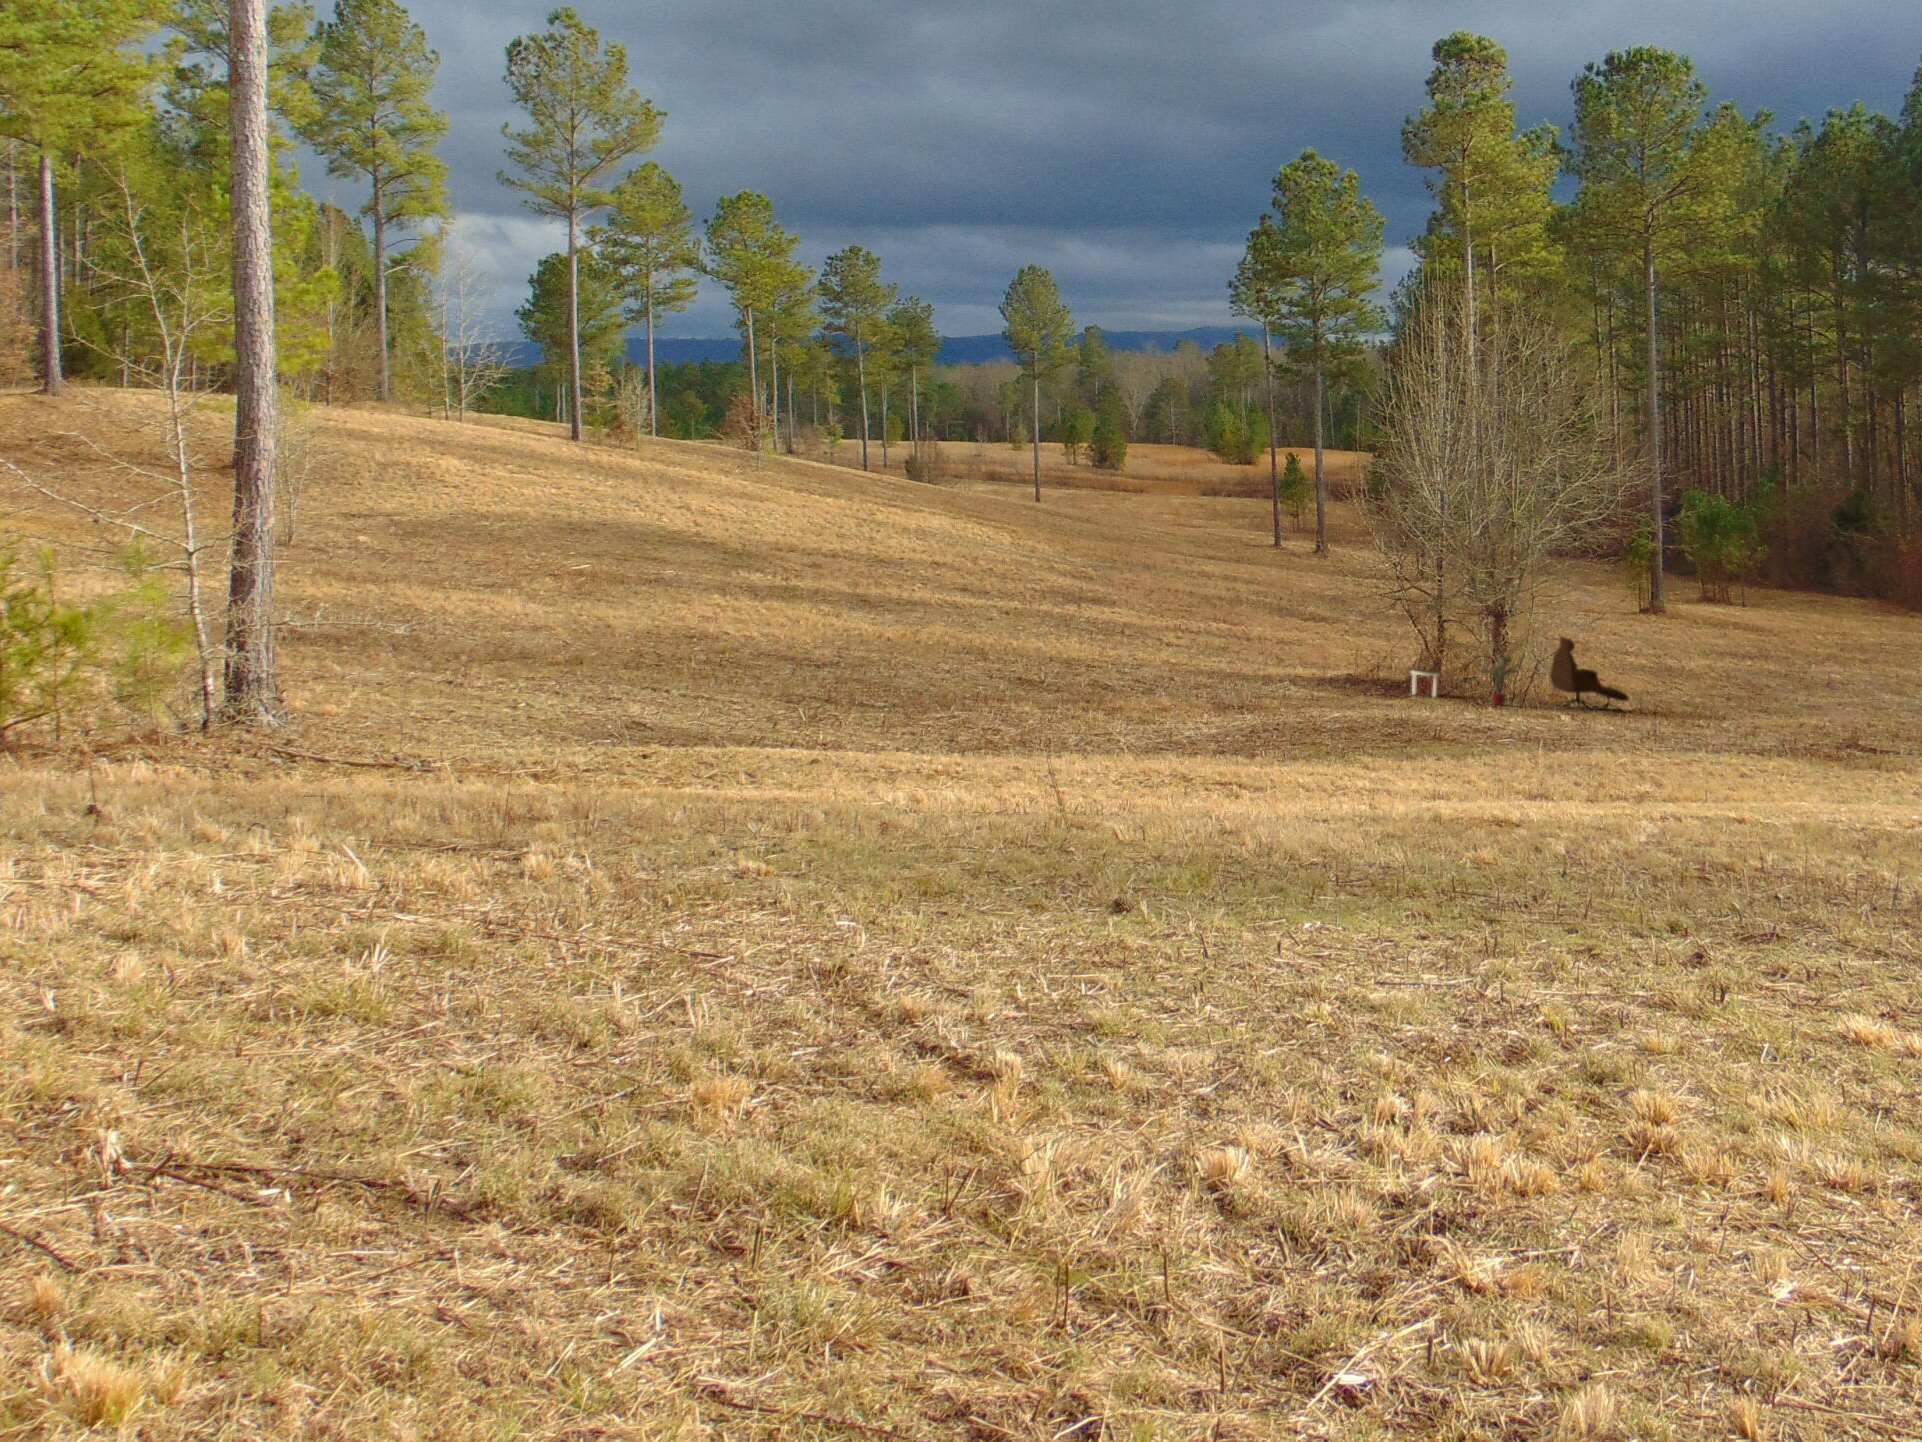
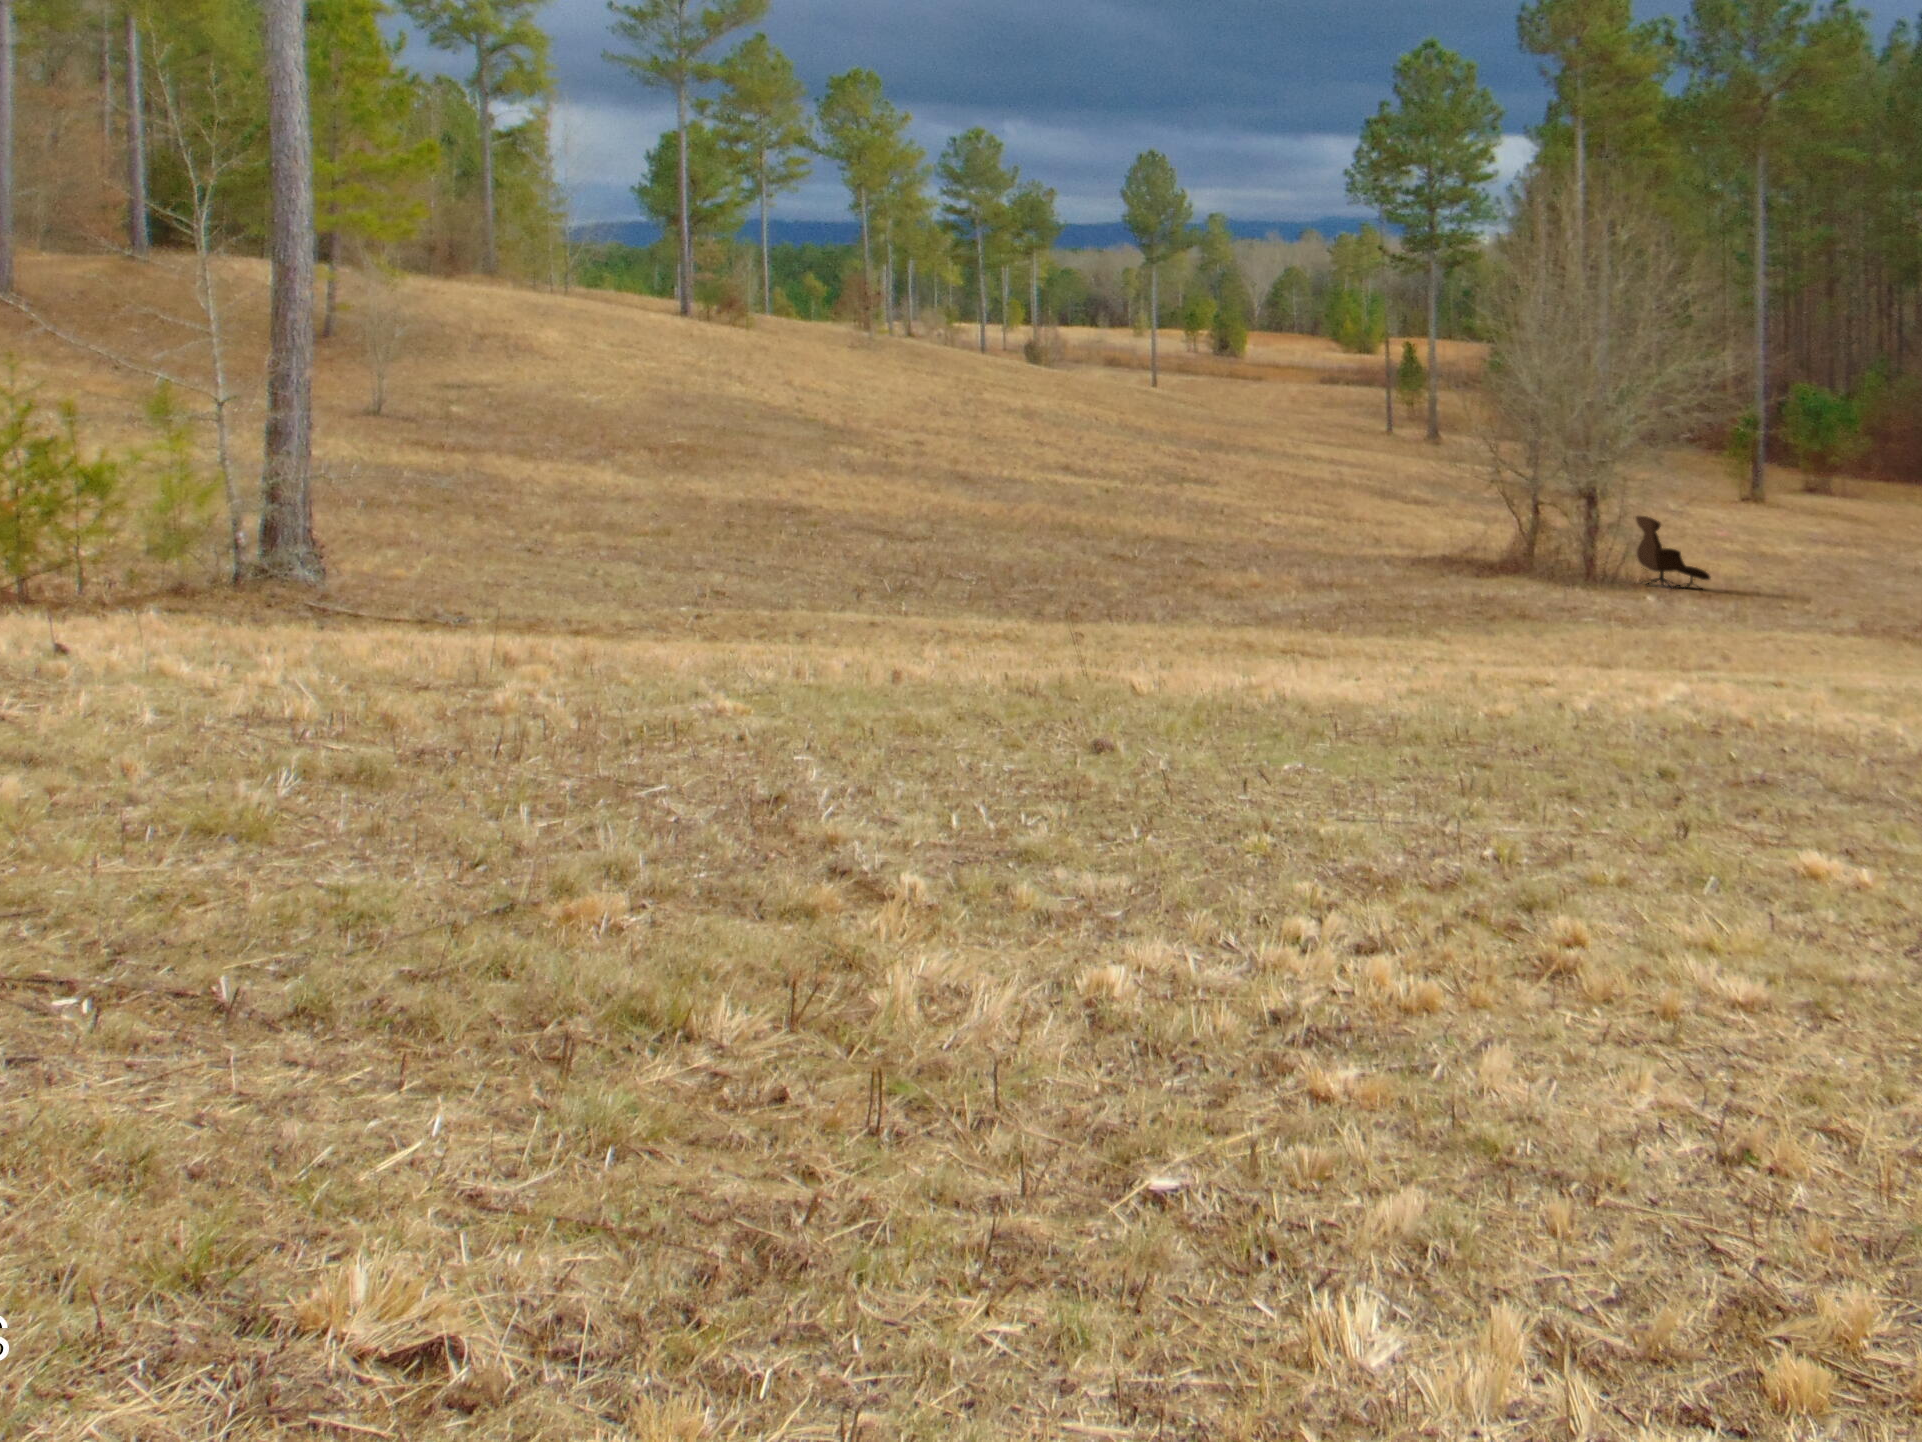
potted tree: present [1478,646,1523,705] -> none [1564,525,1609,583]
round table: present [1410,669,1440,696] -> none [1499,547,1531,574]

